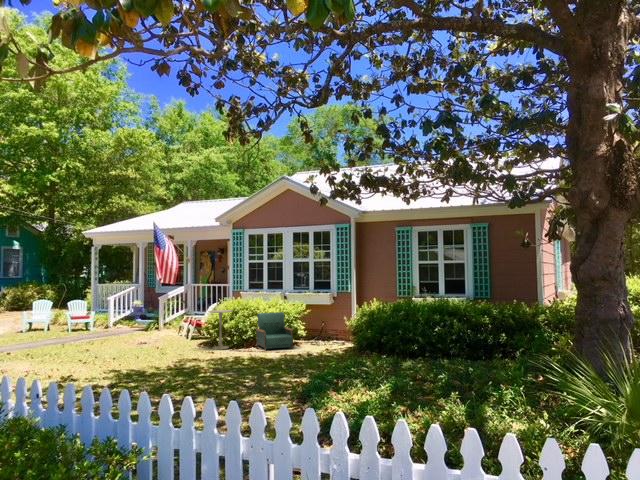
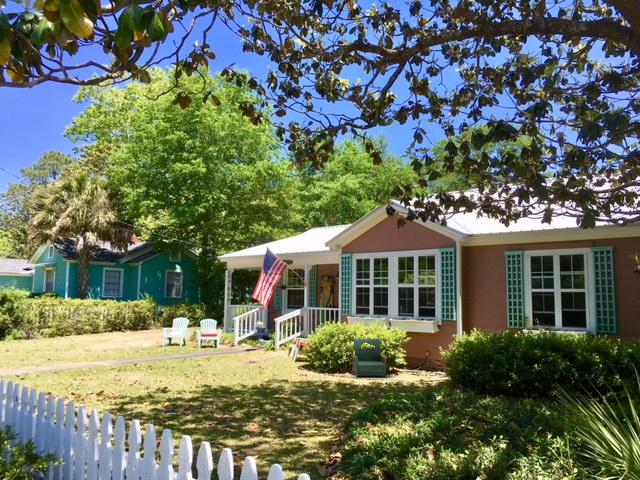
pedestal table: present [209,310,232,349] -> none [305,334,329,373]

